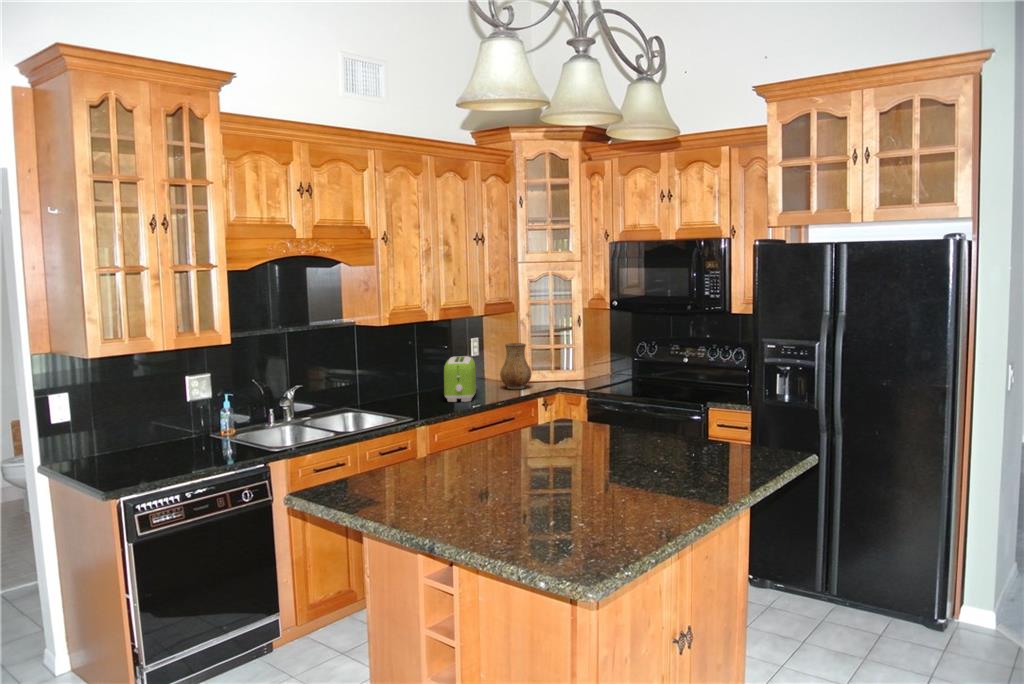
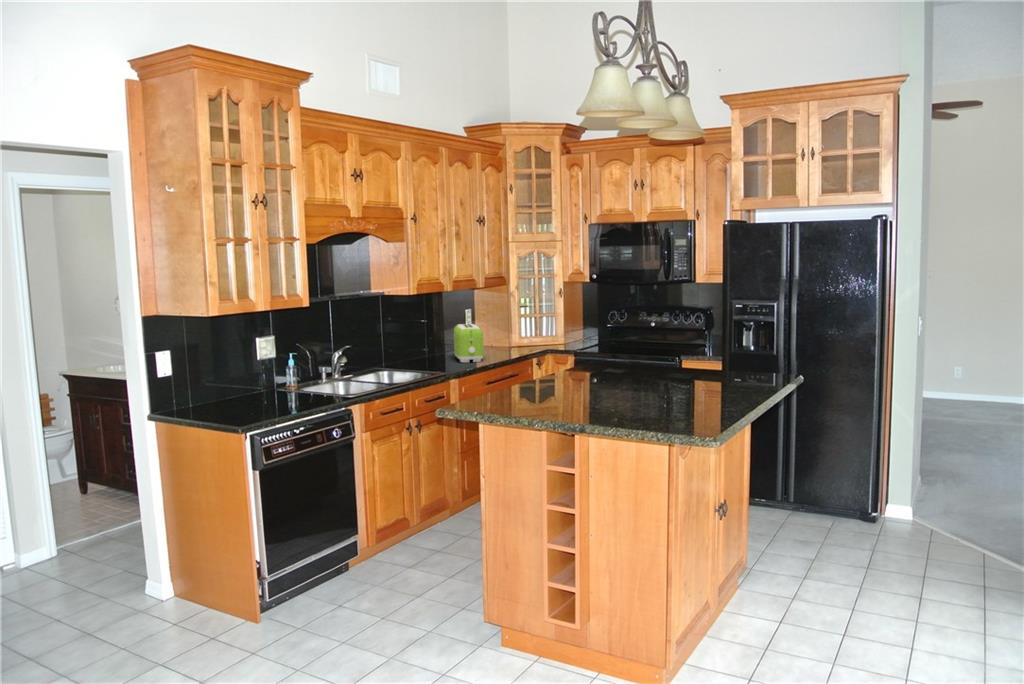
ceramic pitcher: present [500,343,531,389] -> none [498,312,525,352]

